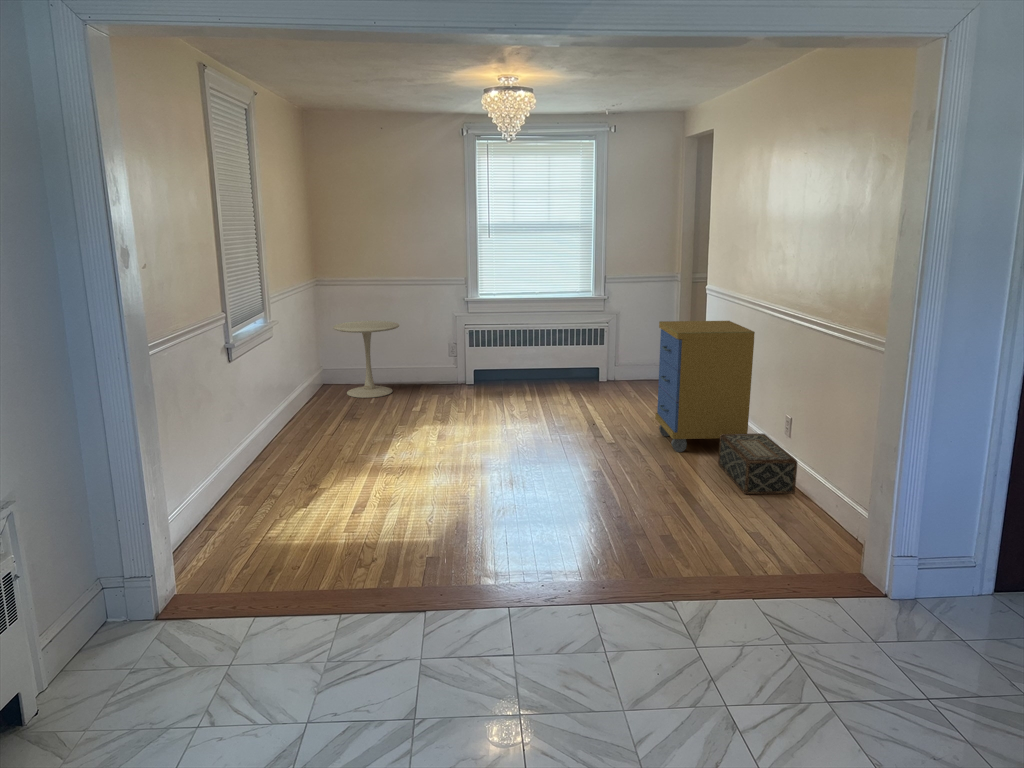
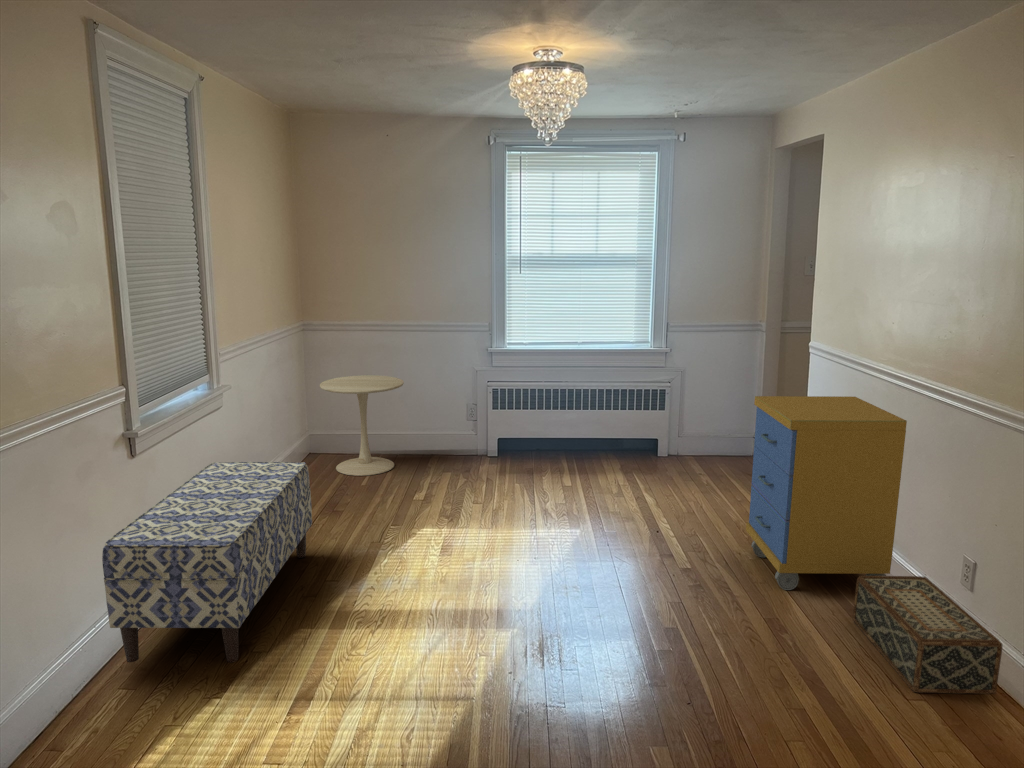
bench: none [222,374,344,495] -> present [102,462,312,662]

